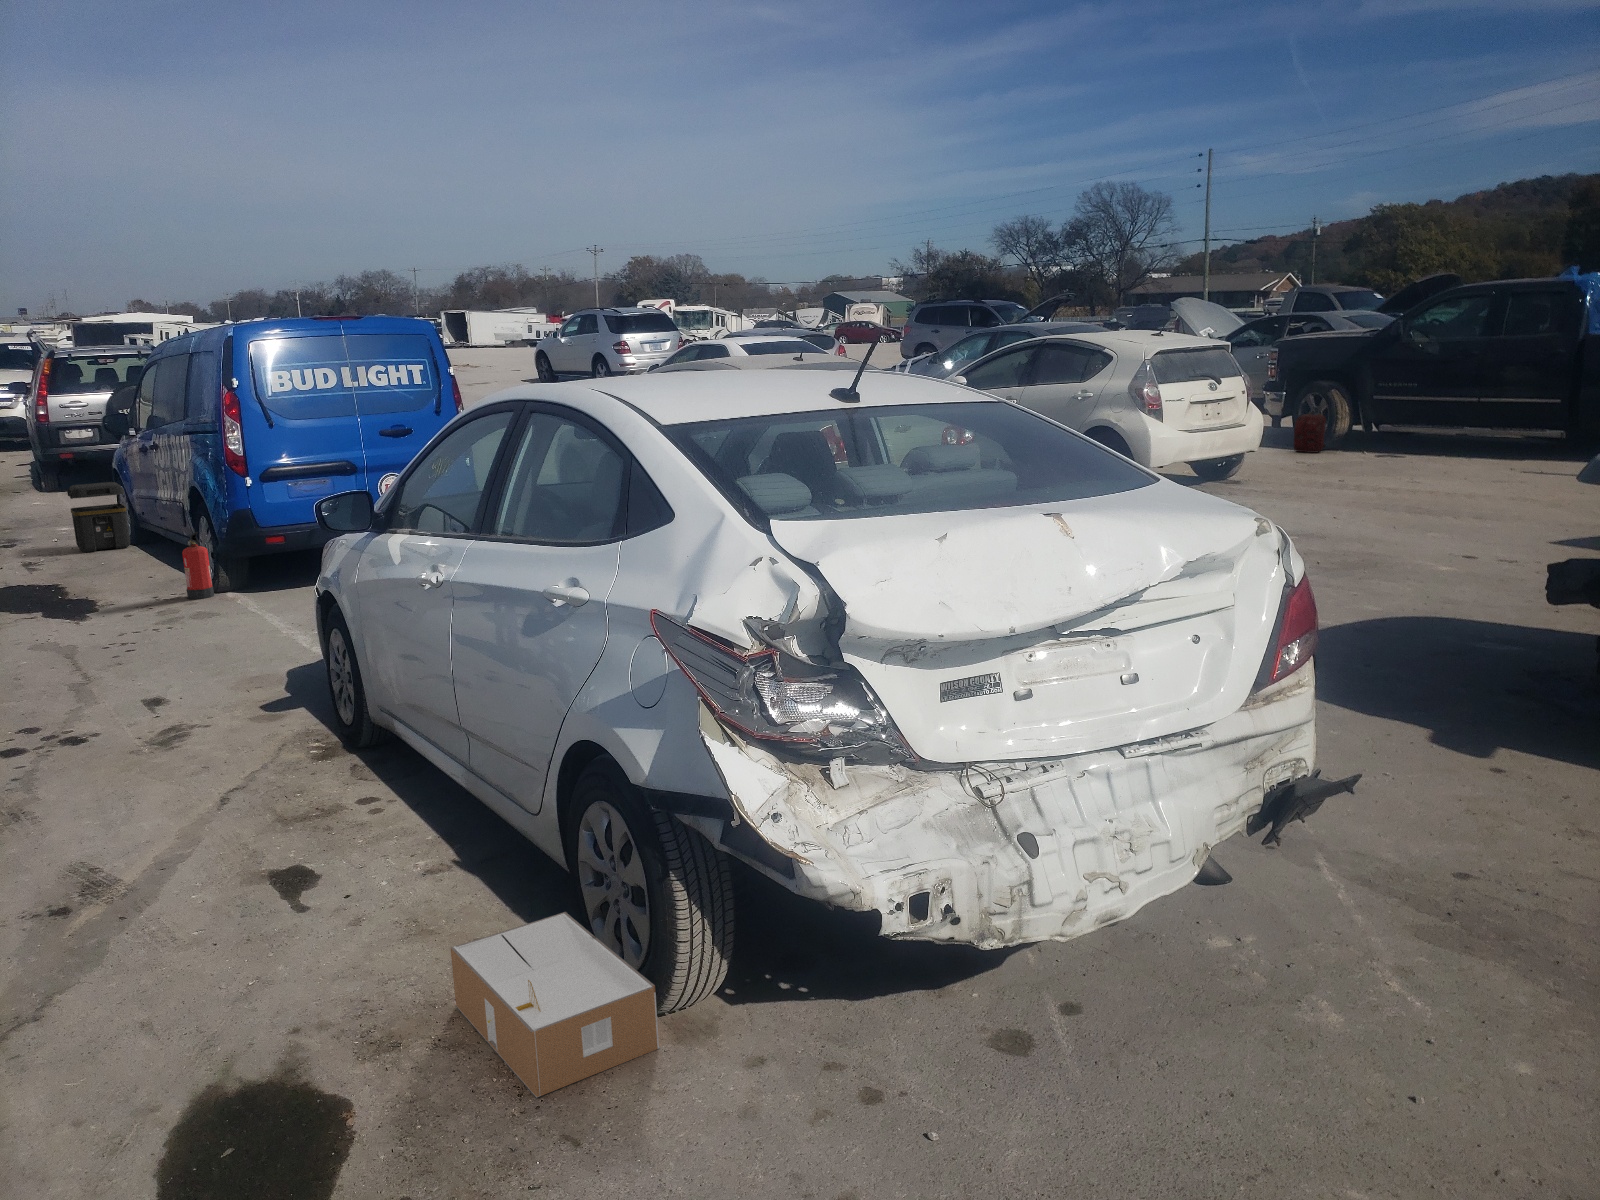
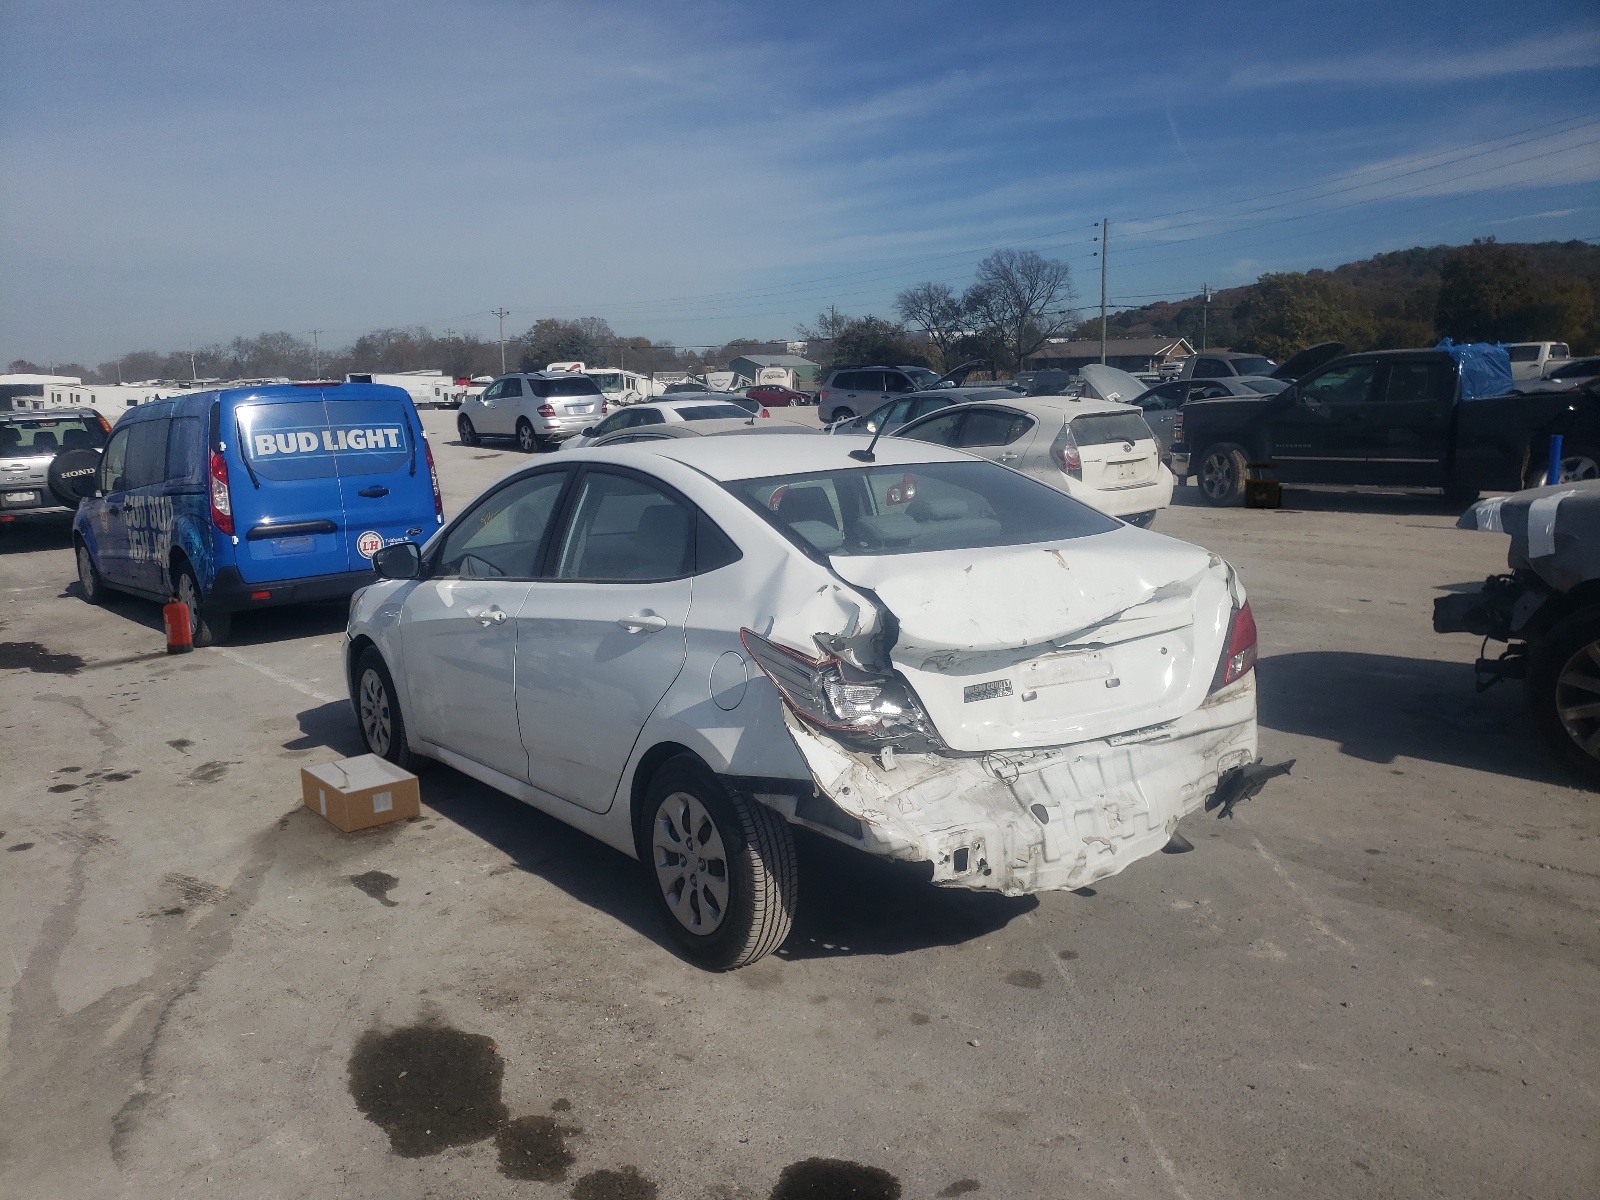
backpack: present [1294,413,1326,453] -> none [1200,470,1231,509]
toolbox: present [67,482,130,552] -> present [1244,462,1283,508]
cardboard box: present [450,912,660,1098] -> present [301,753,421,833]

